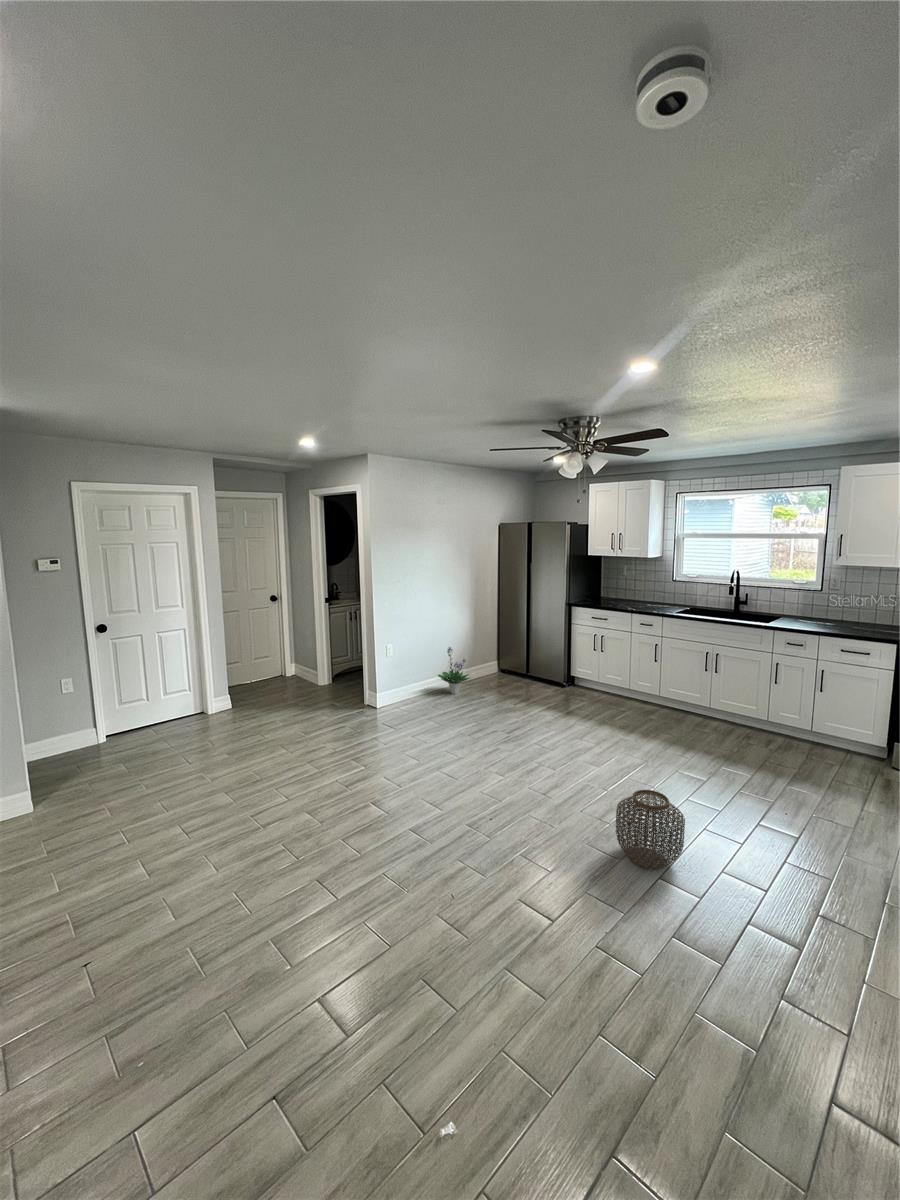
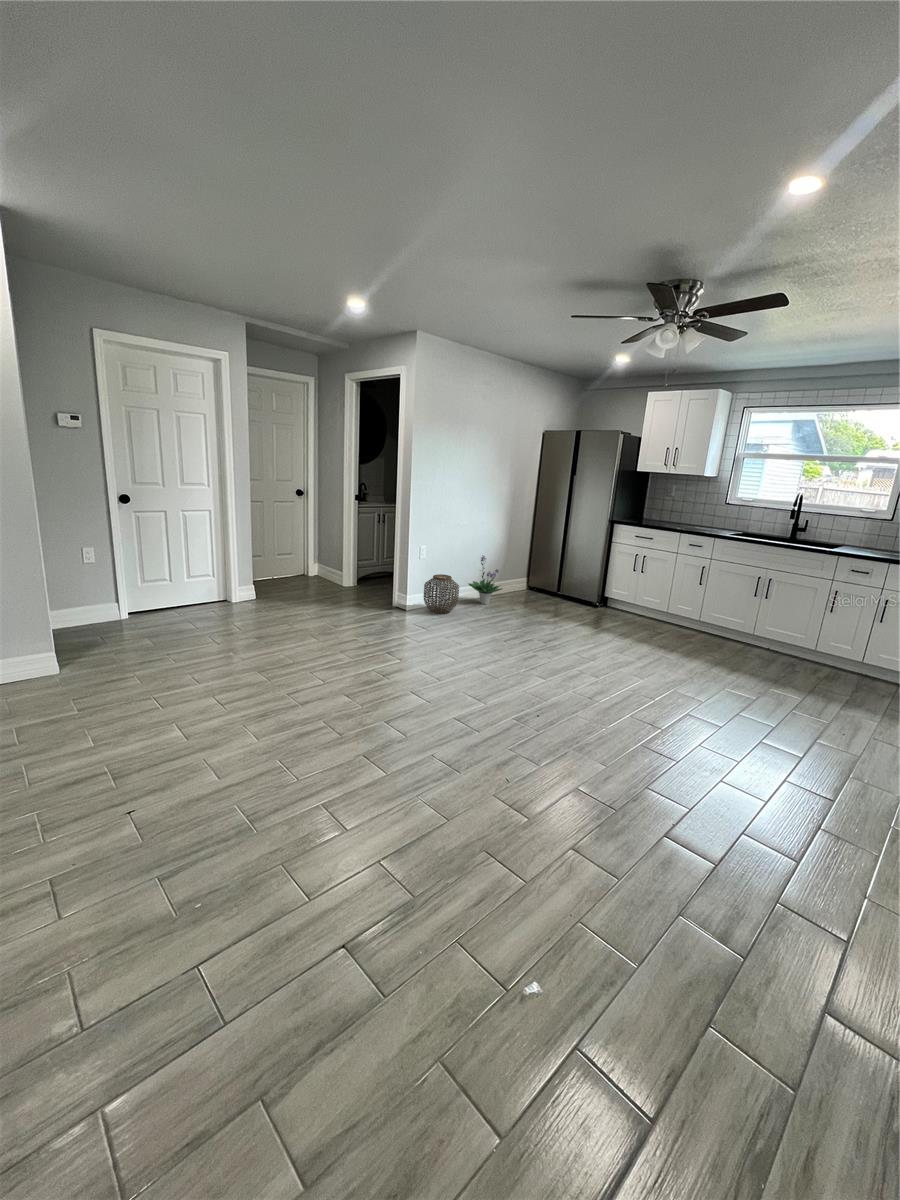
woven basket: present [616,790,685,870] -> present [424,574,459,614]

